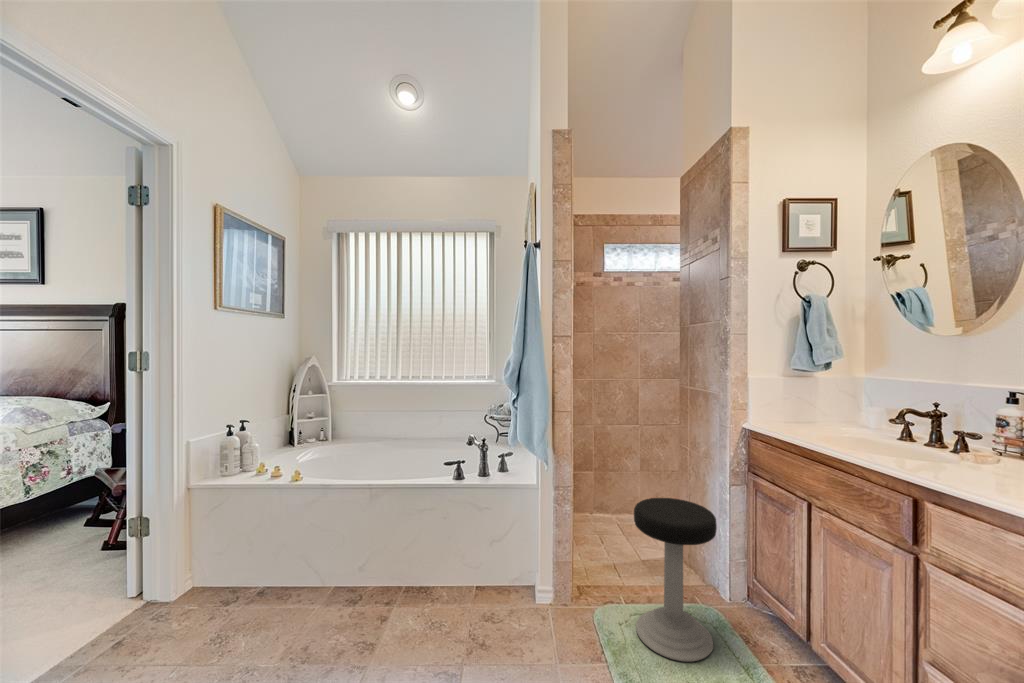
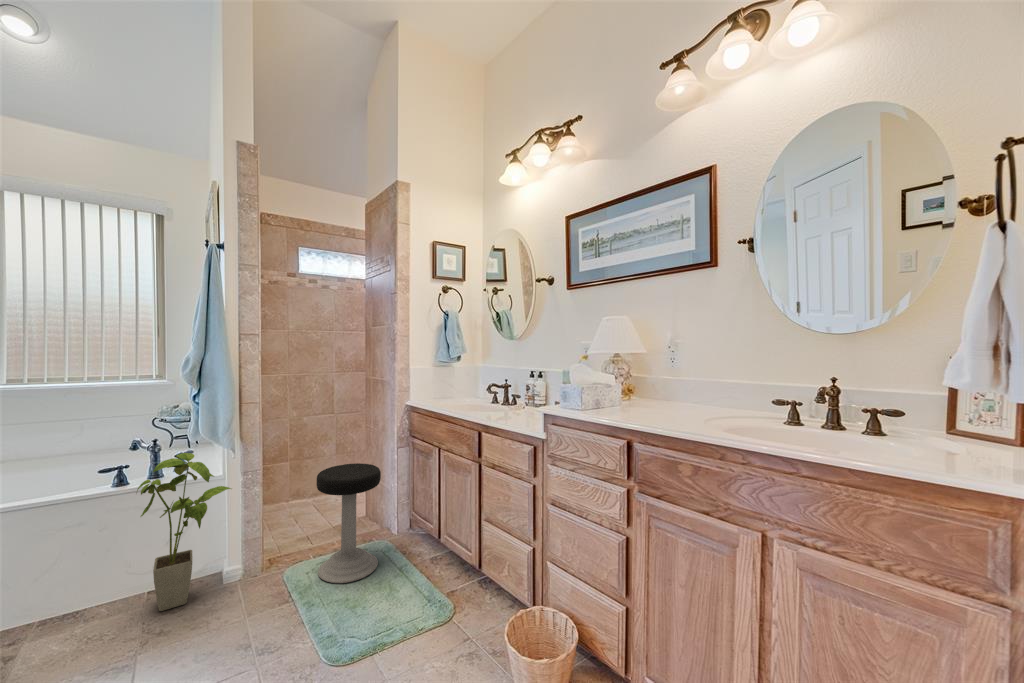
house plant: none [468,458,548,616] -> present [137,453,231,611]

